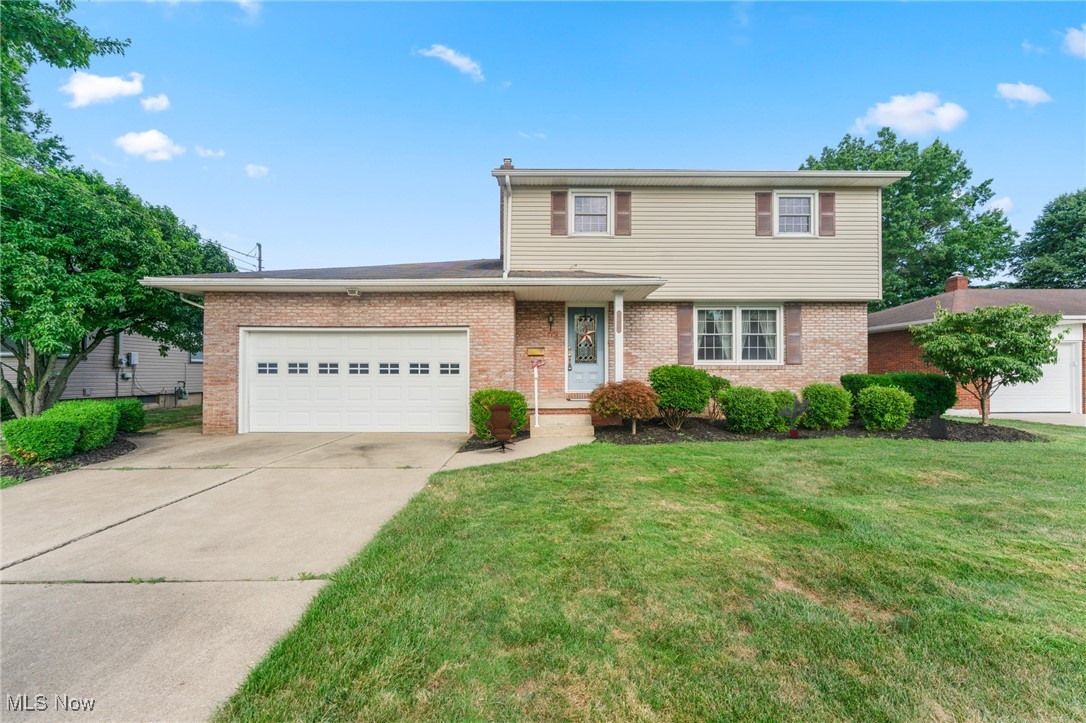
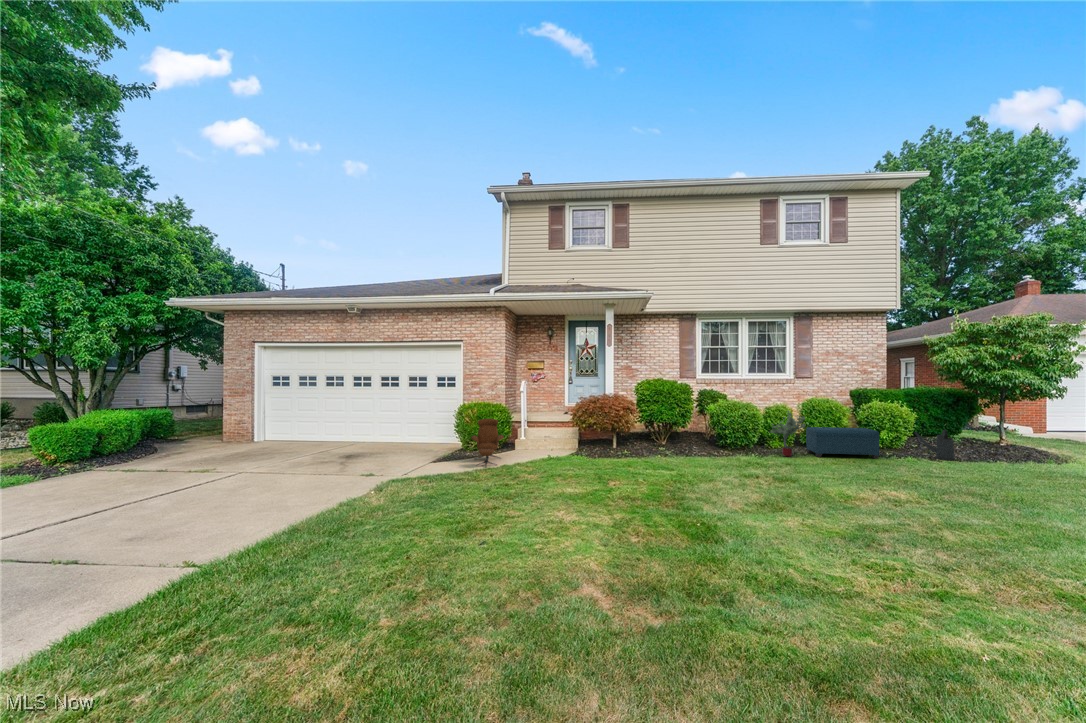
bench: none [809,410,880,439] -> present [806,427,879,459]

